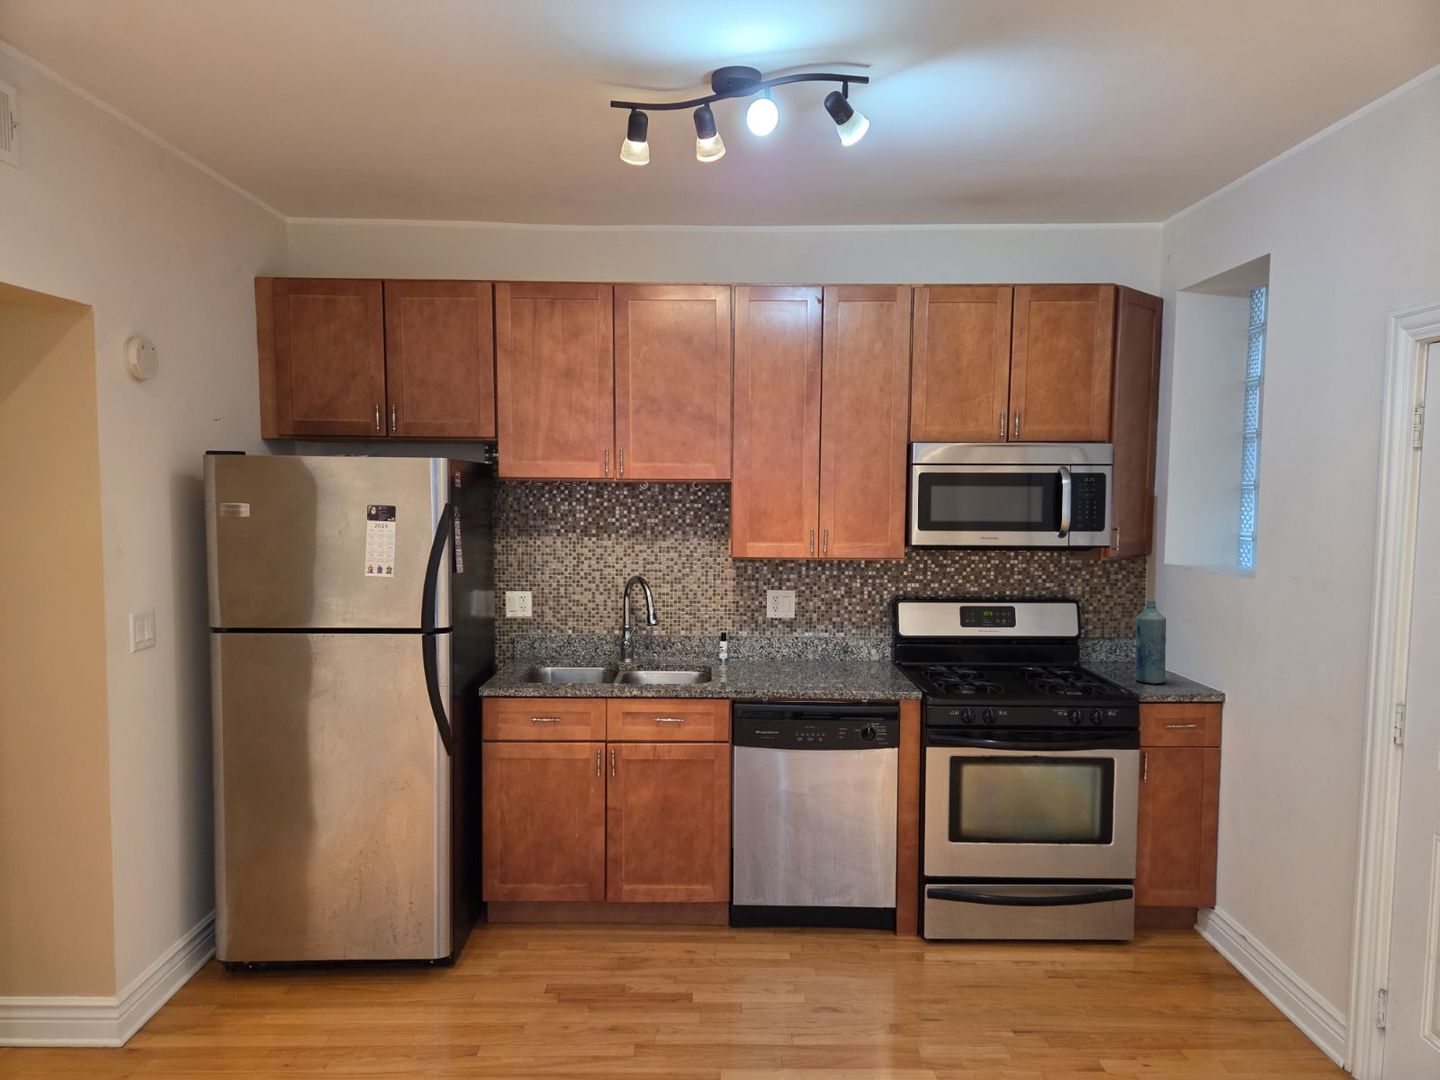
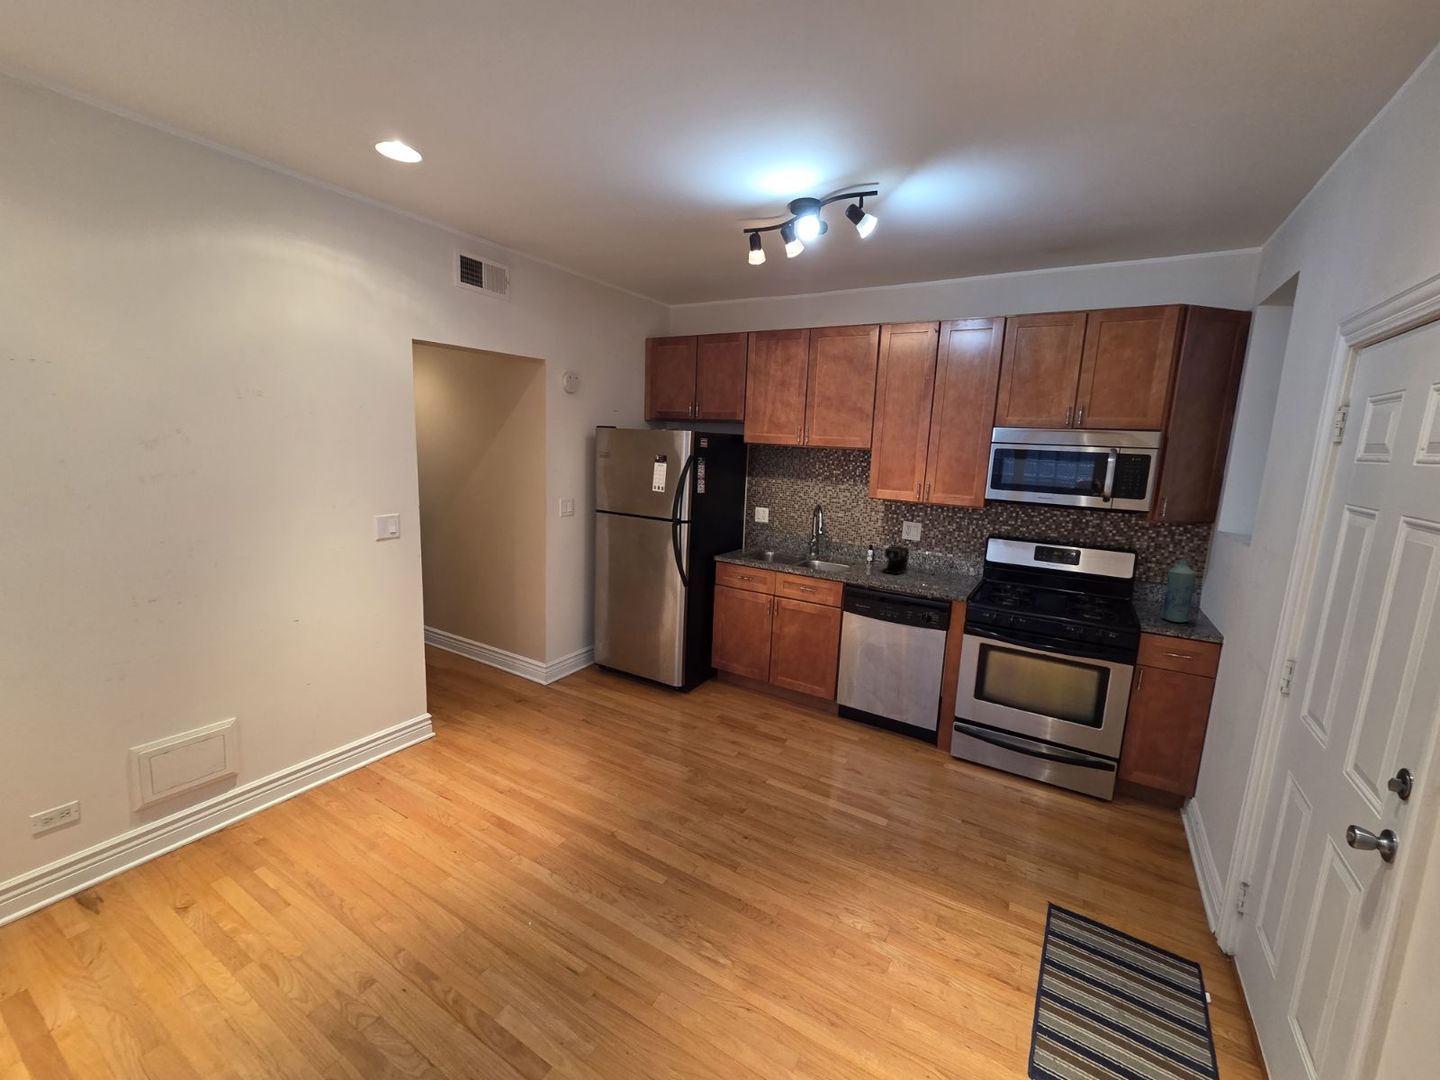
coffee maker: none [761,629,832,674] -> present [883,546,909,574]

